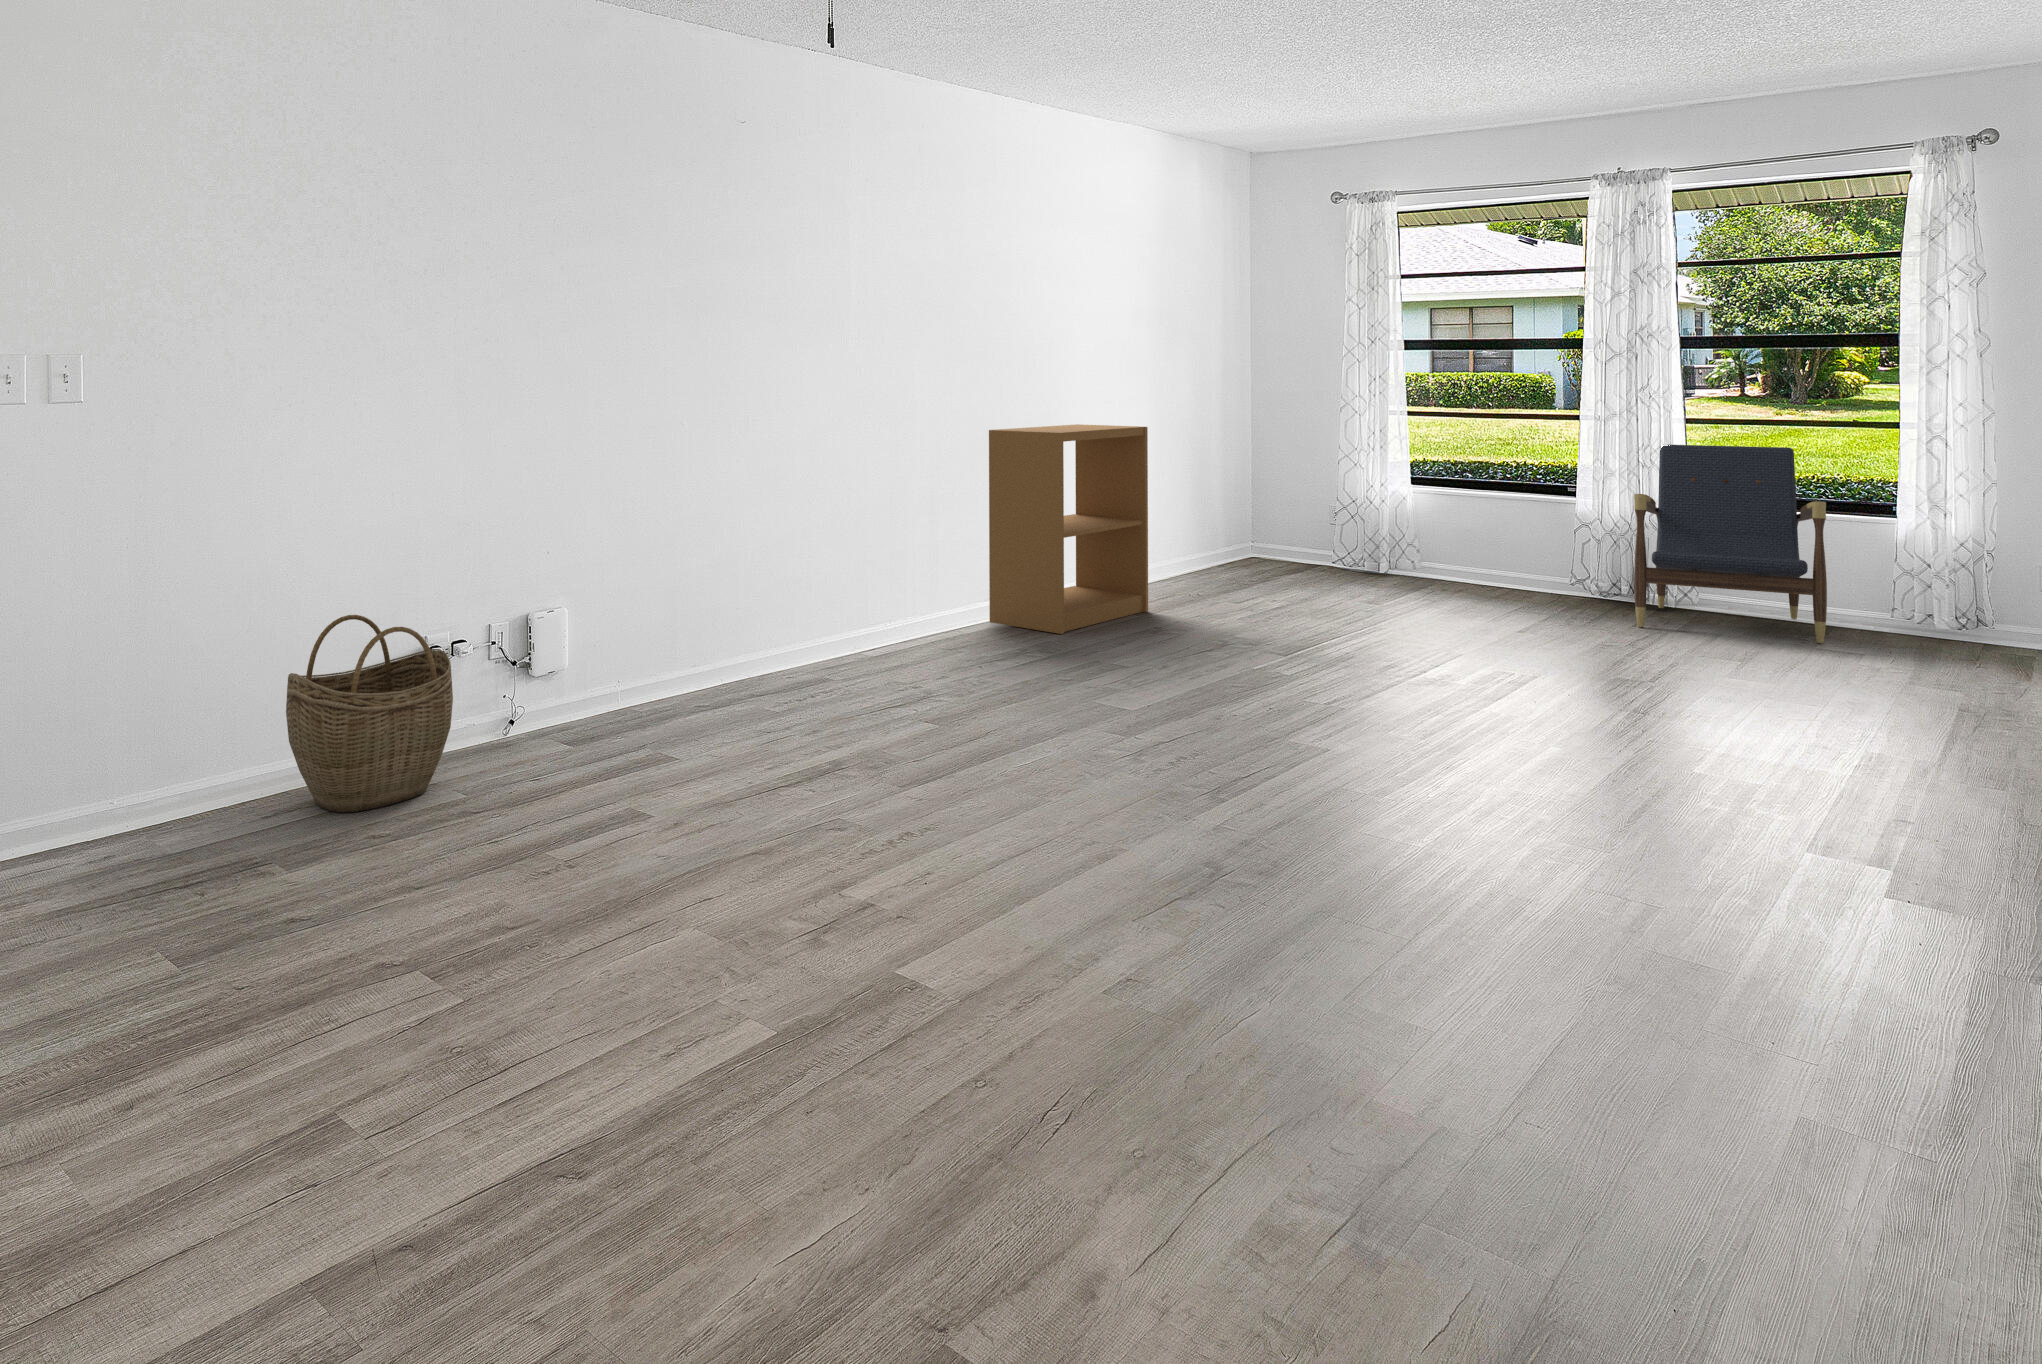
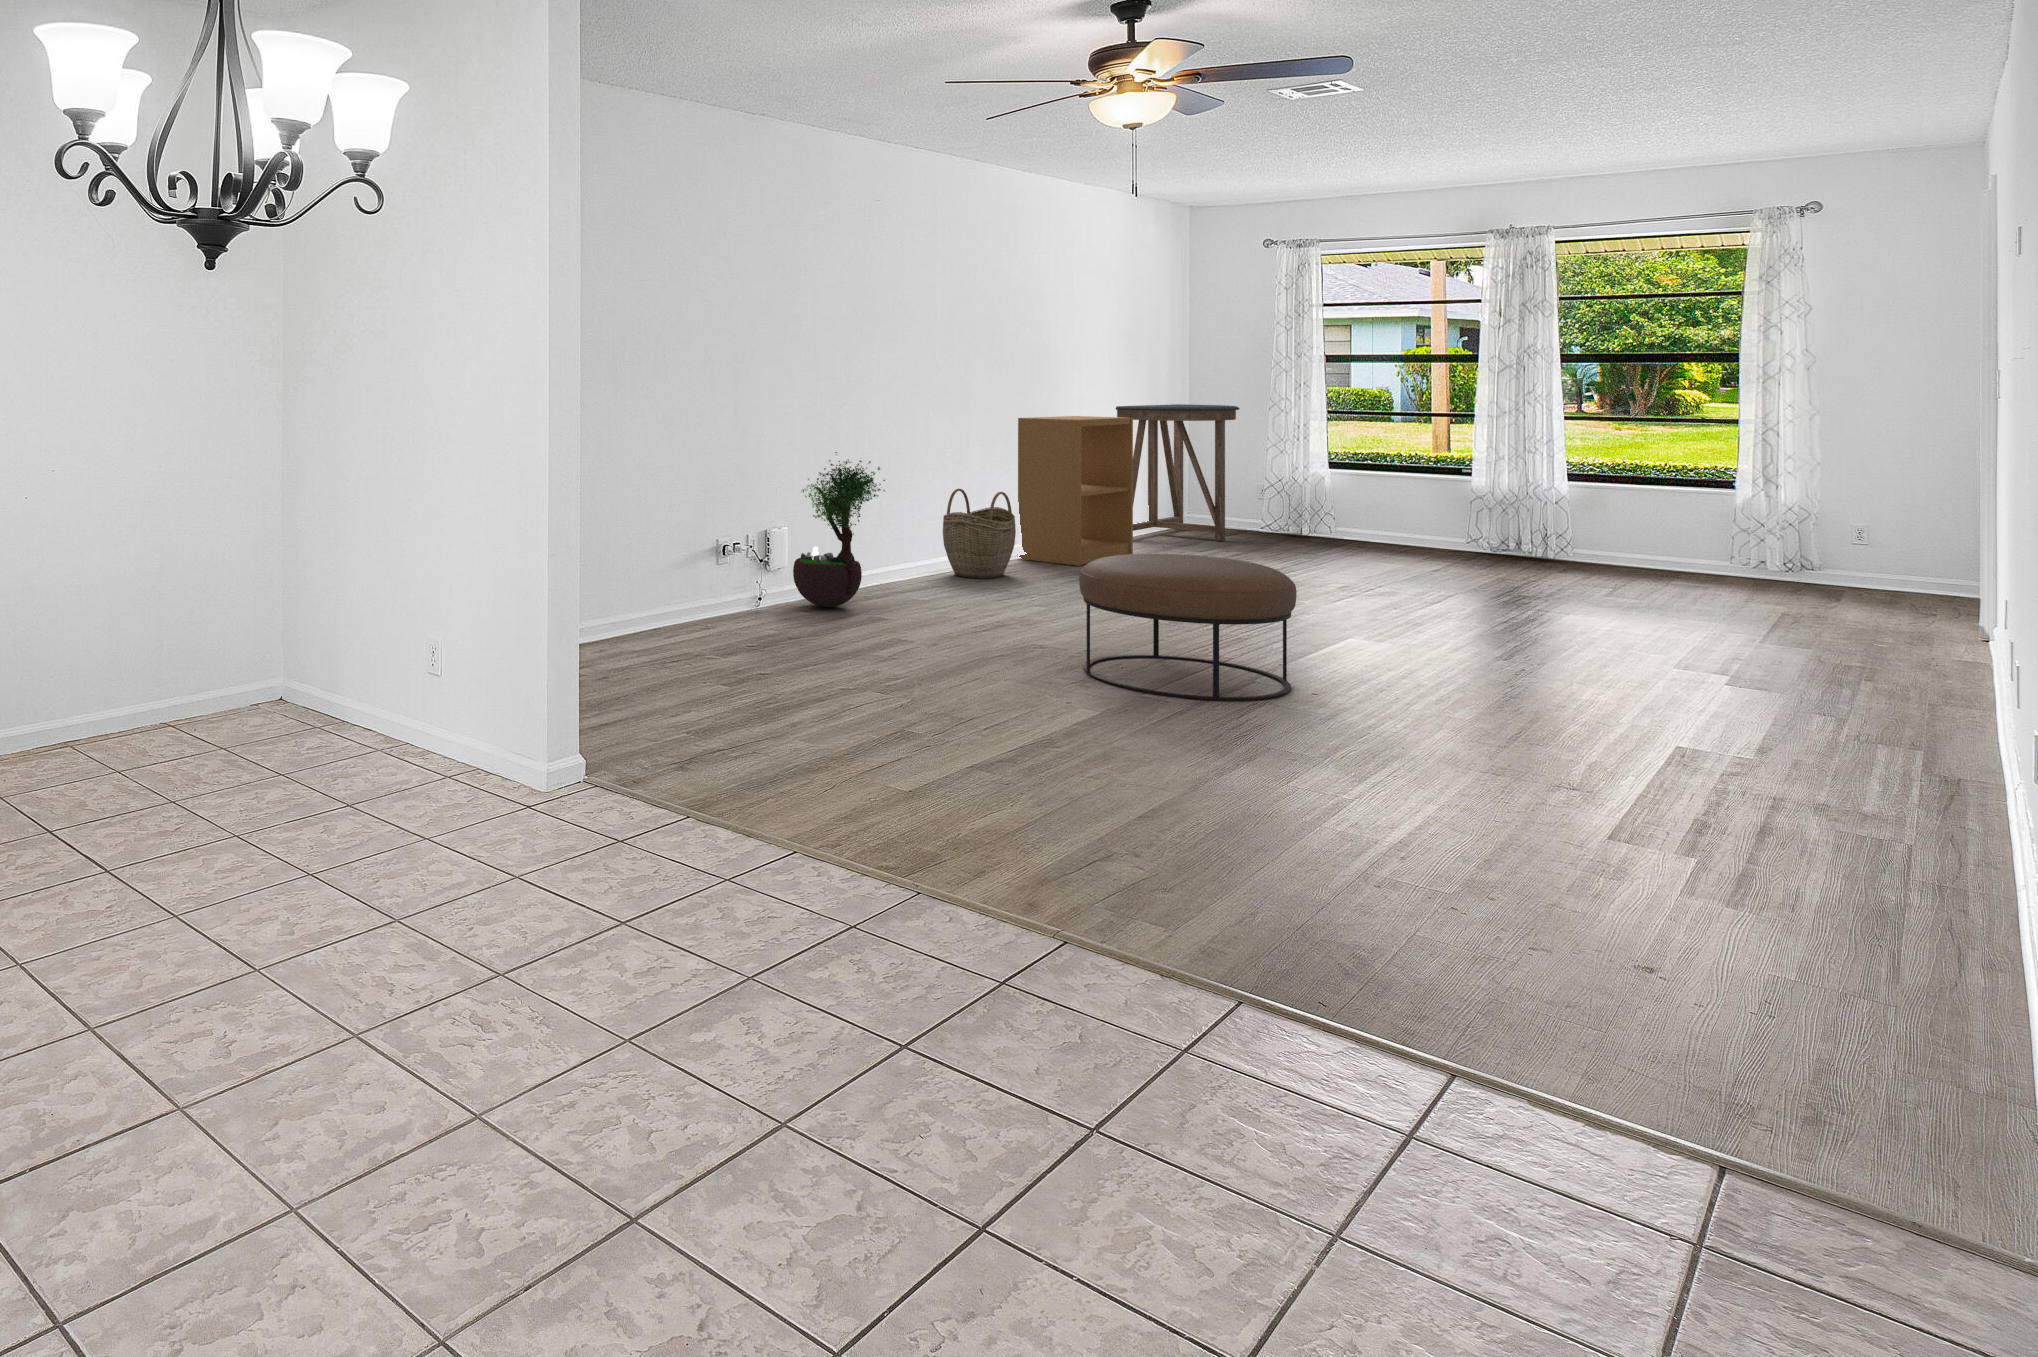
console table: none [1144,405,1304,585] -> present [1116,404,1239,541]
lounge chair: present [1634,445,1827,643] -> none [1522,436,1679,583]
potted tree: none [559,496,696,735] -> present [793,452,885,607]
woven basket: present [286,615,453,812] -> present [943,489,1016,579]
ottoman: none [865,675,1203,969] -> present [1079,554,1297,701]

